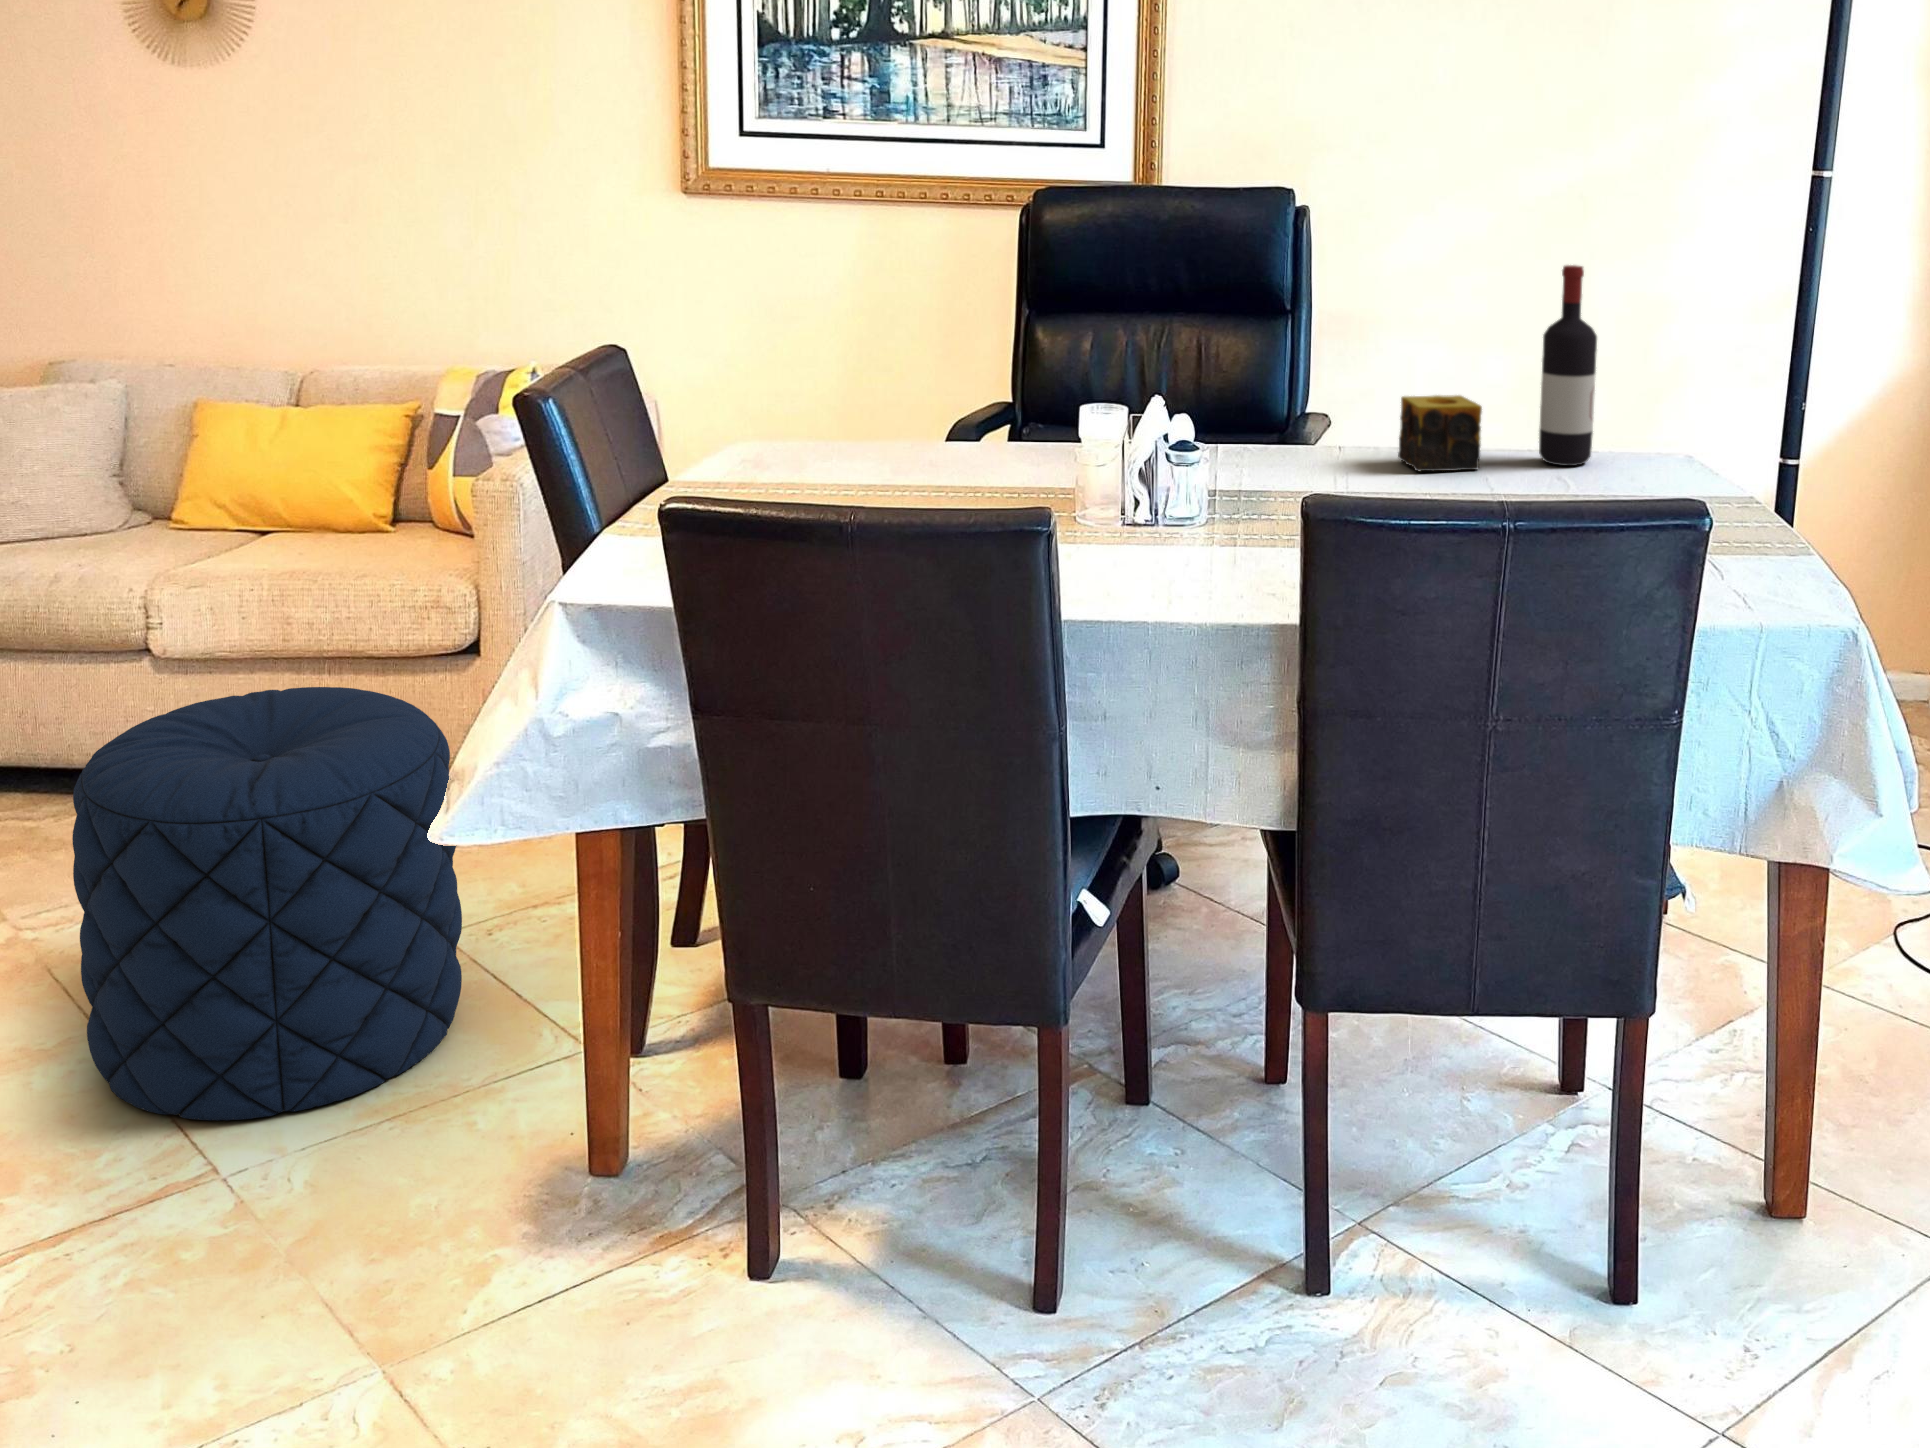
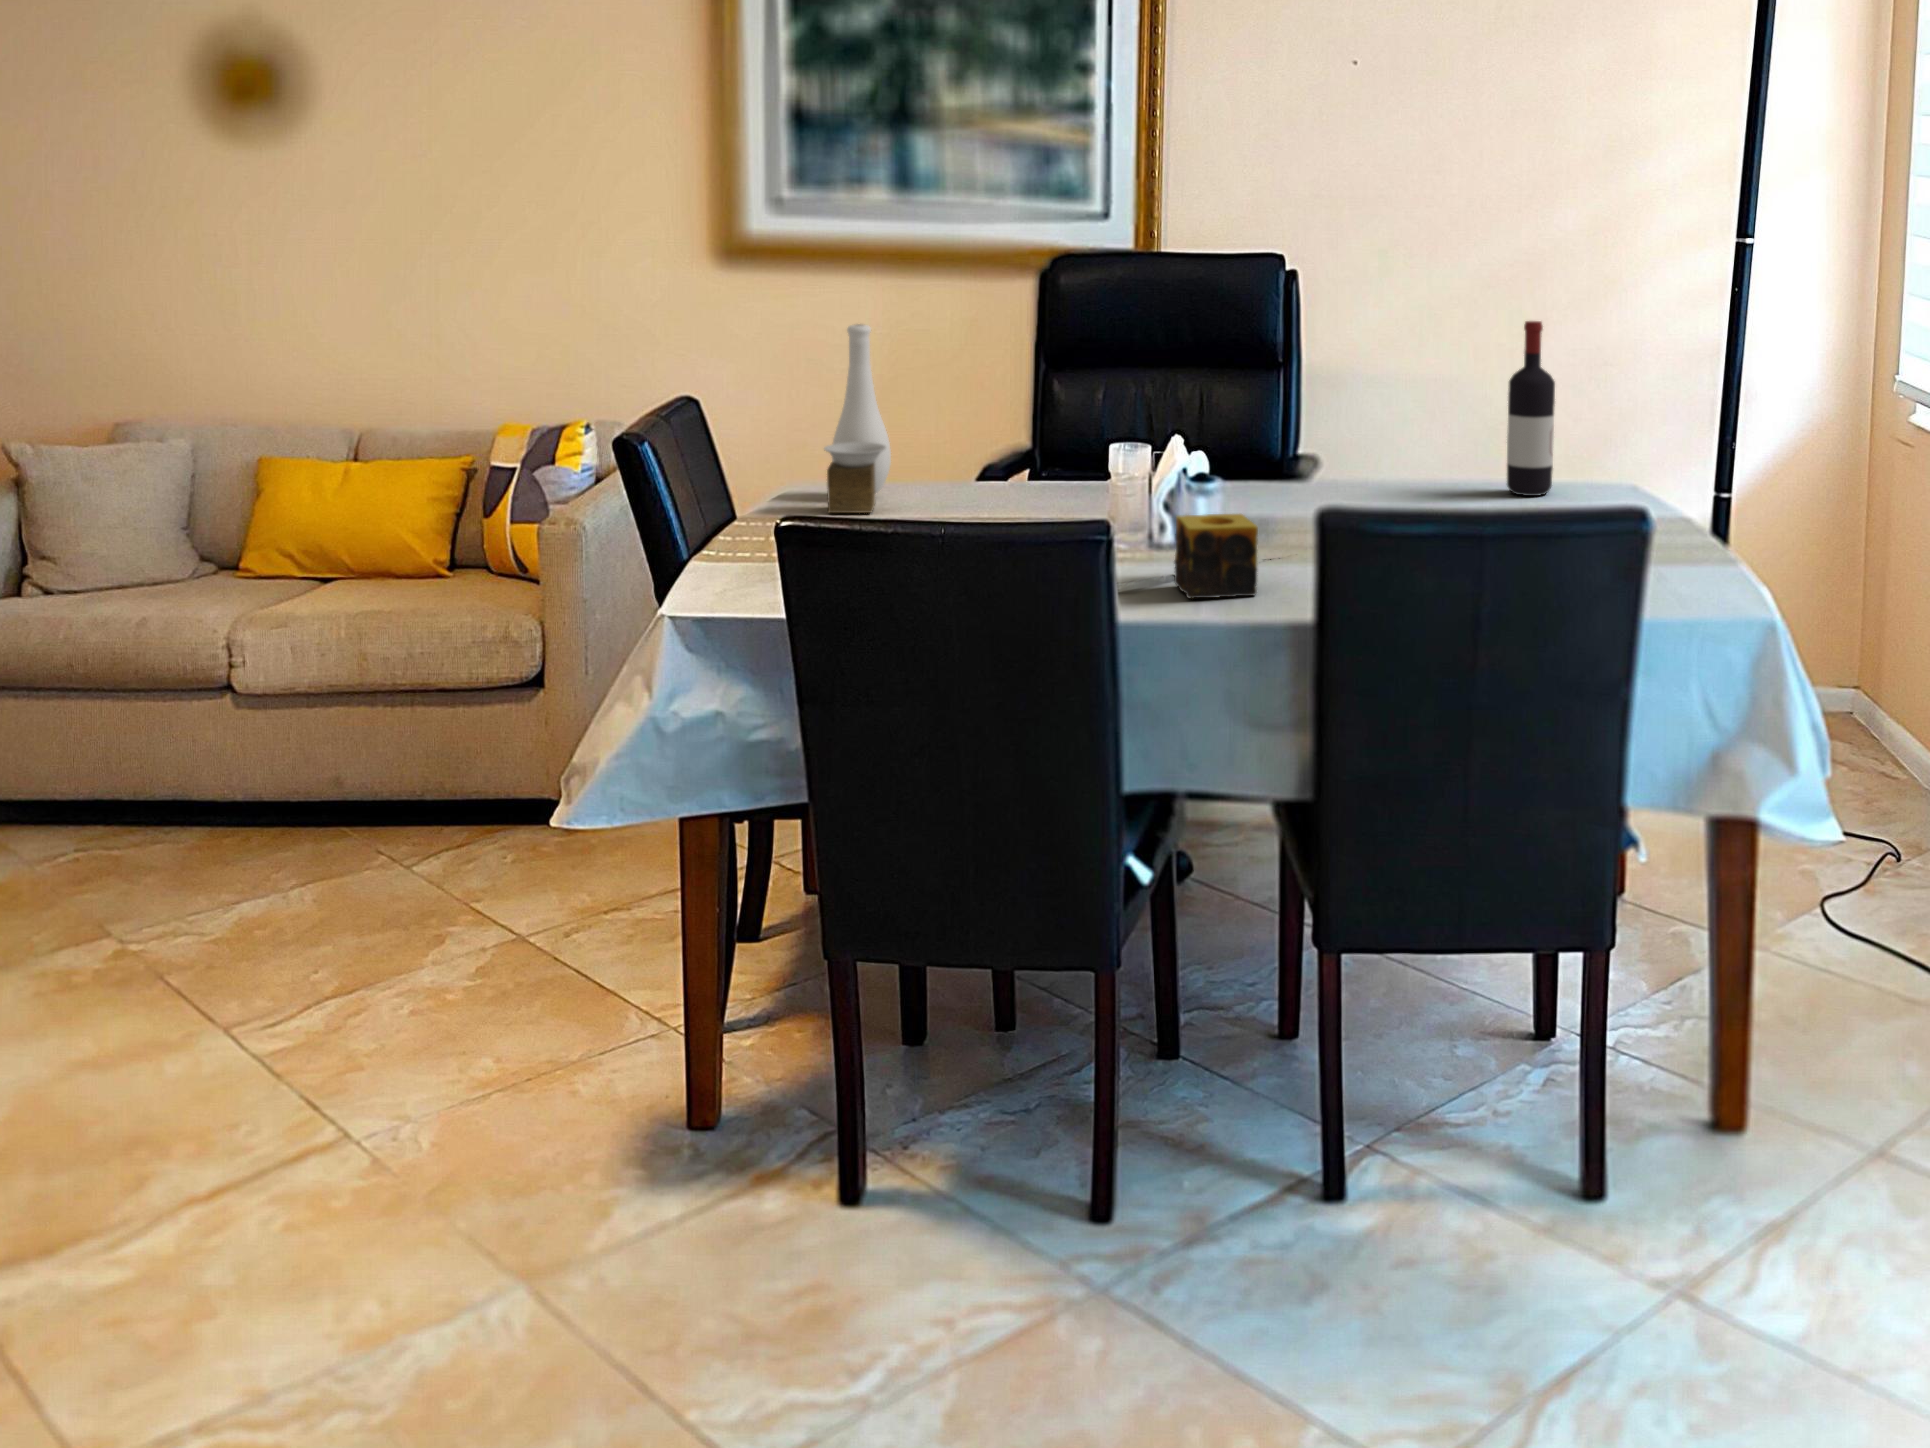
vase: none [763,265,842,477] -> present [824,324,891,513]
candle: present [1398,395,1482,472] -> present [1174,514,1258,599]
pouf: present [72,687,462,1121] -> none [207,708,554,1095]

